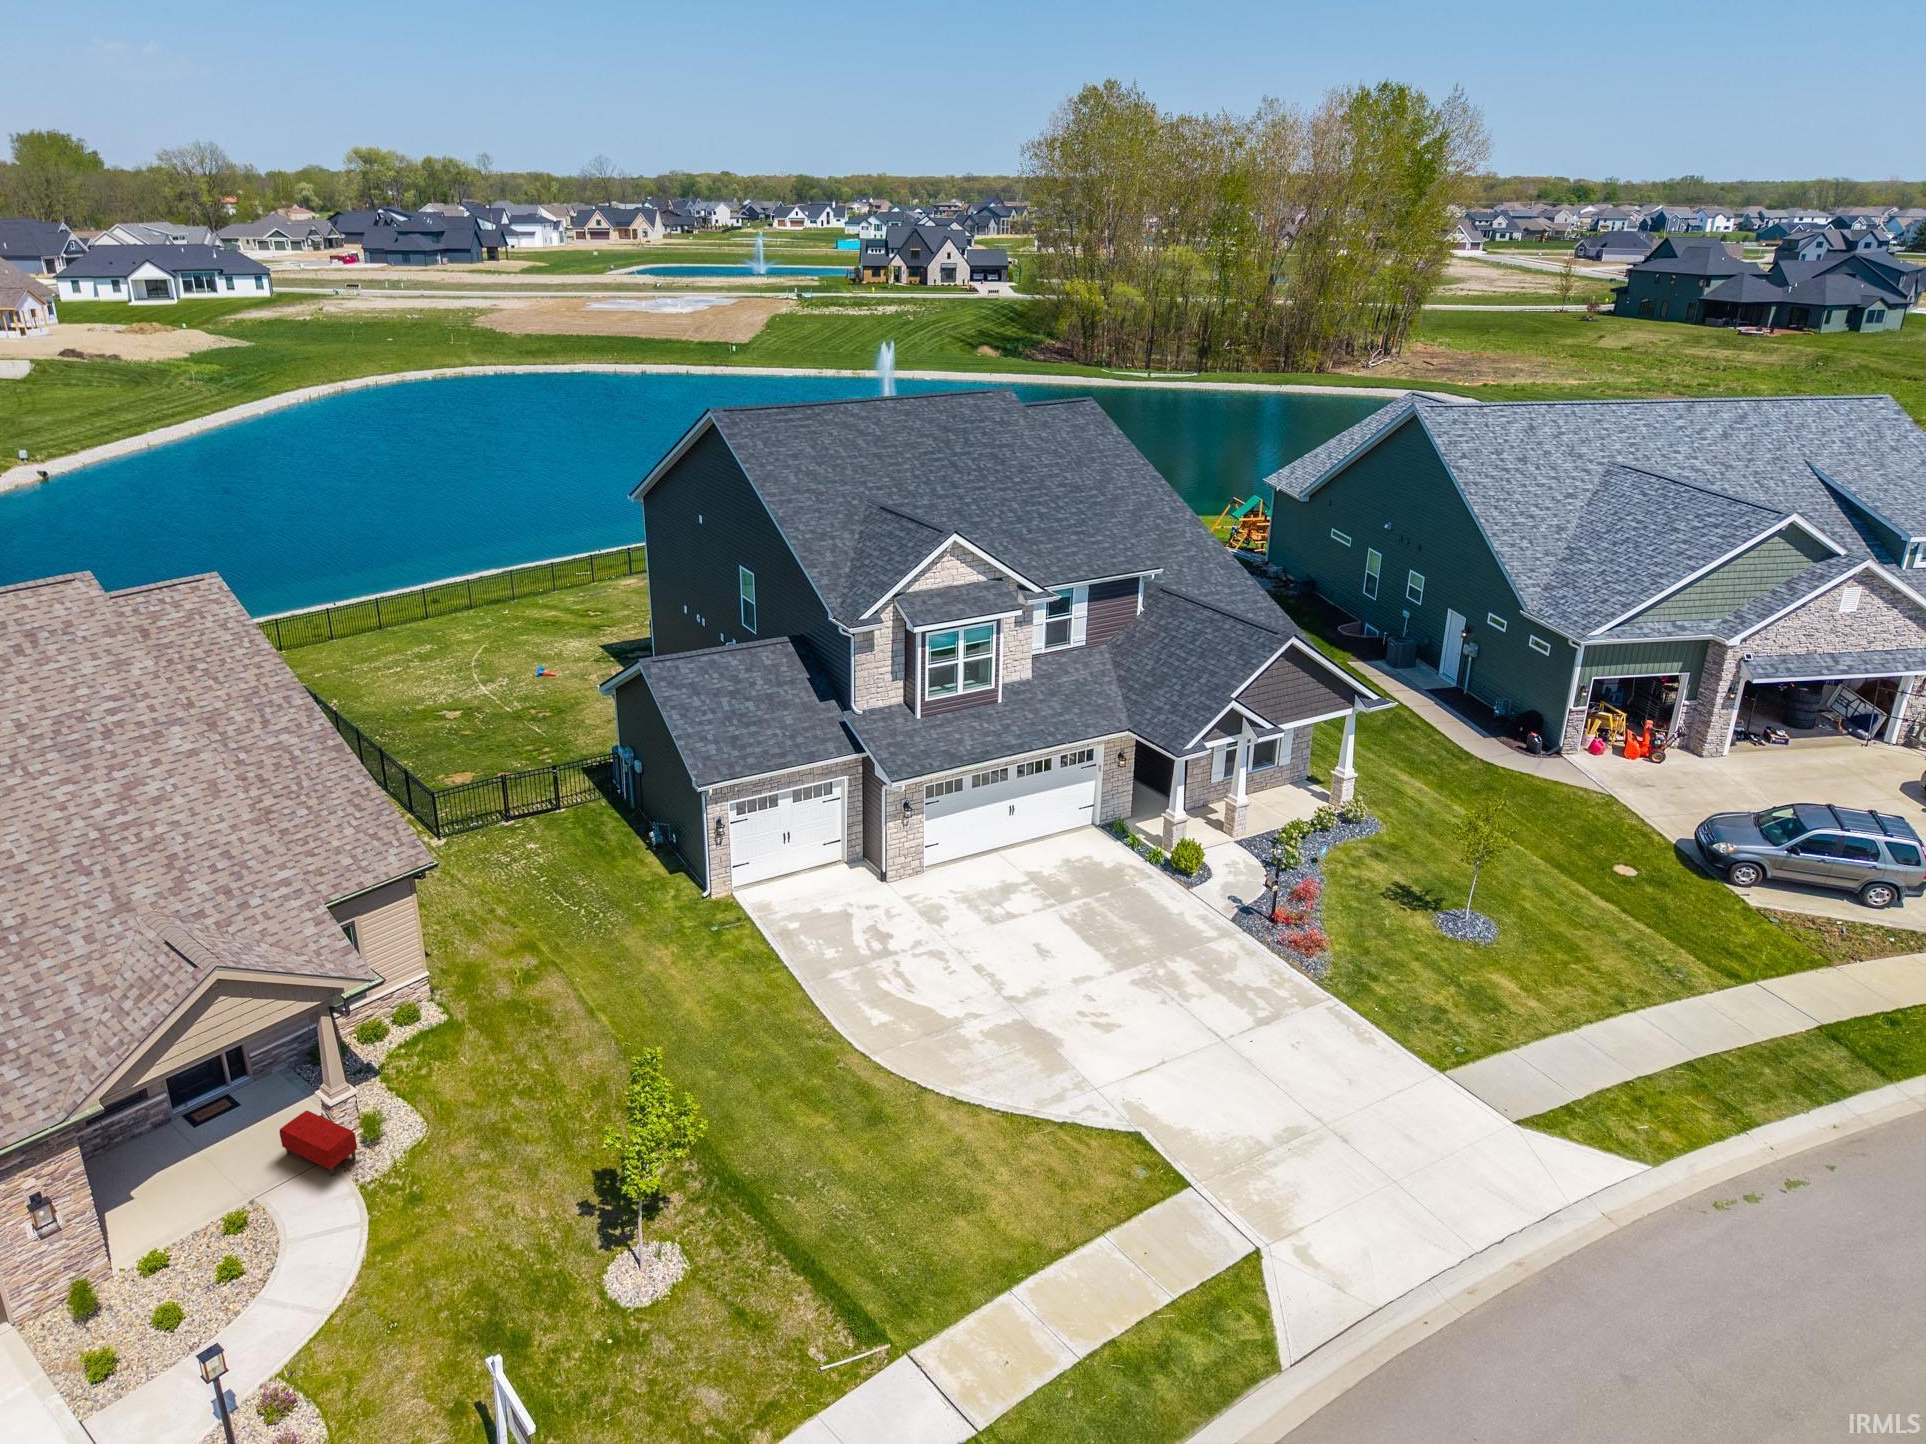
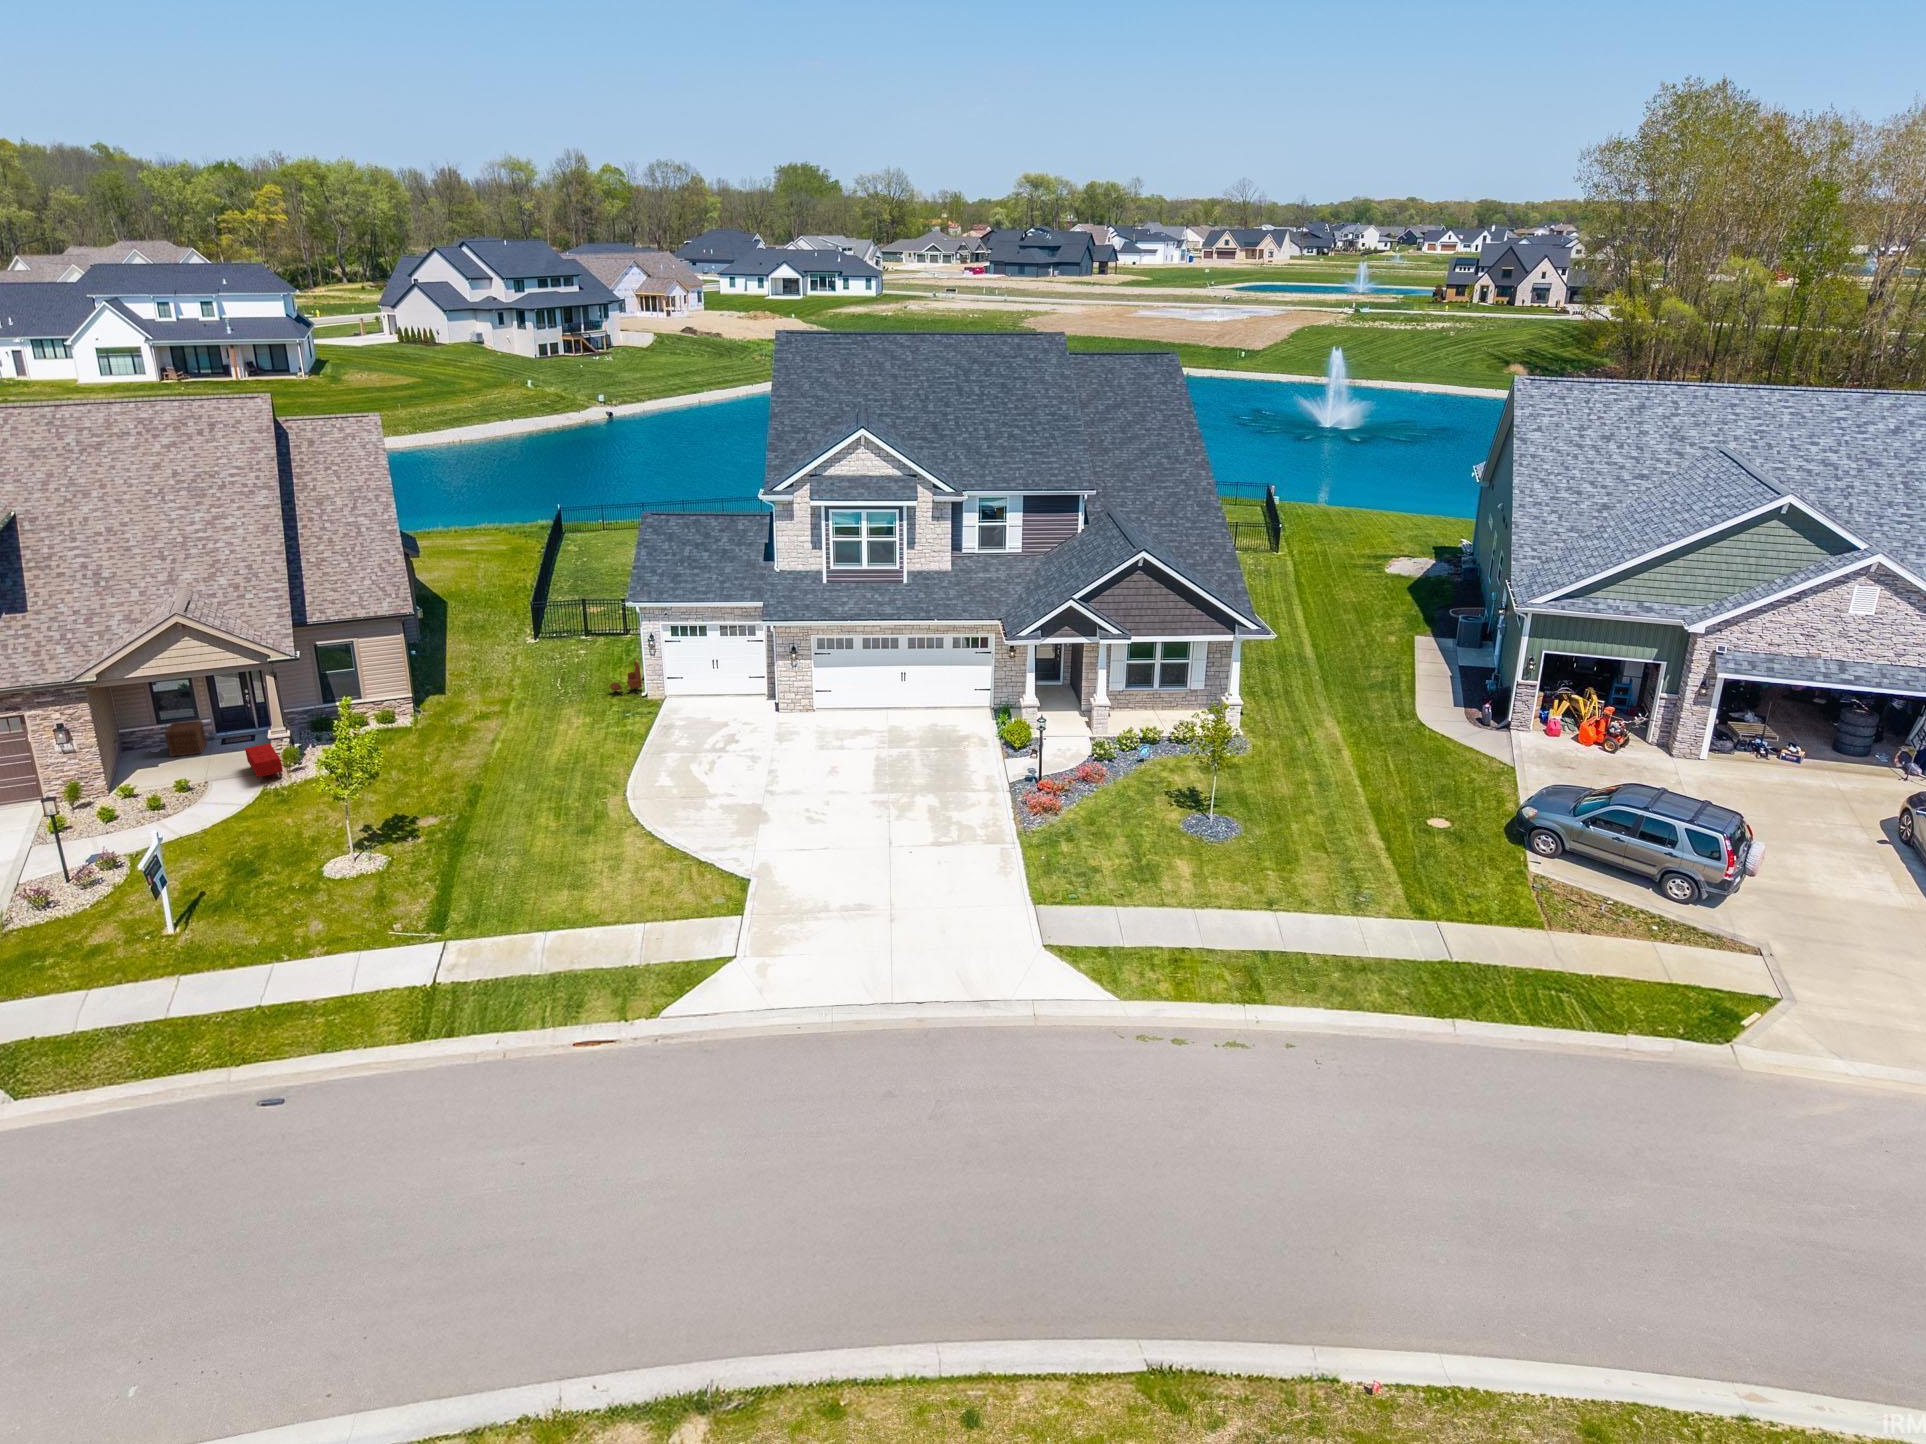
lounge chair: none [664,858,706,911] -> present [609,662,642,697]
wooden crate: none [113,1100,178,1172] -> present [165,720,207,757]

